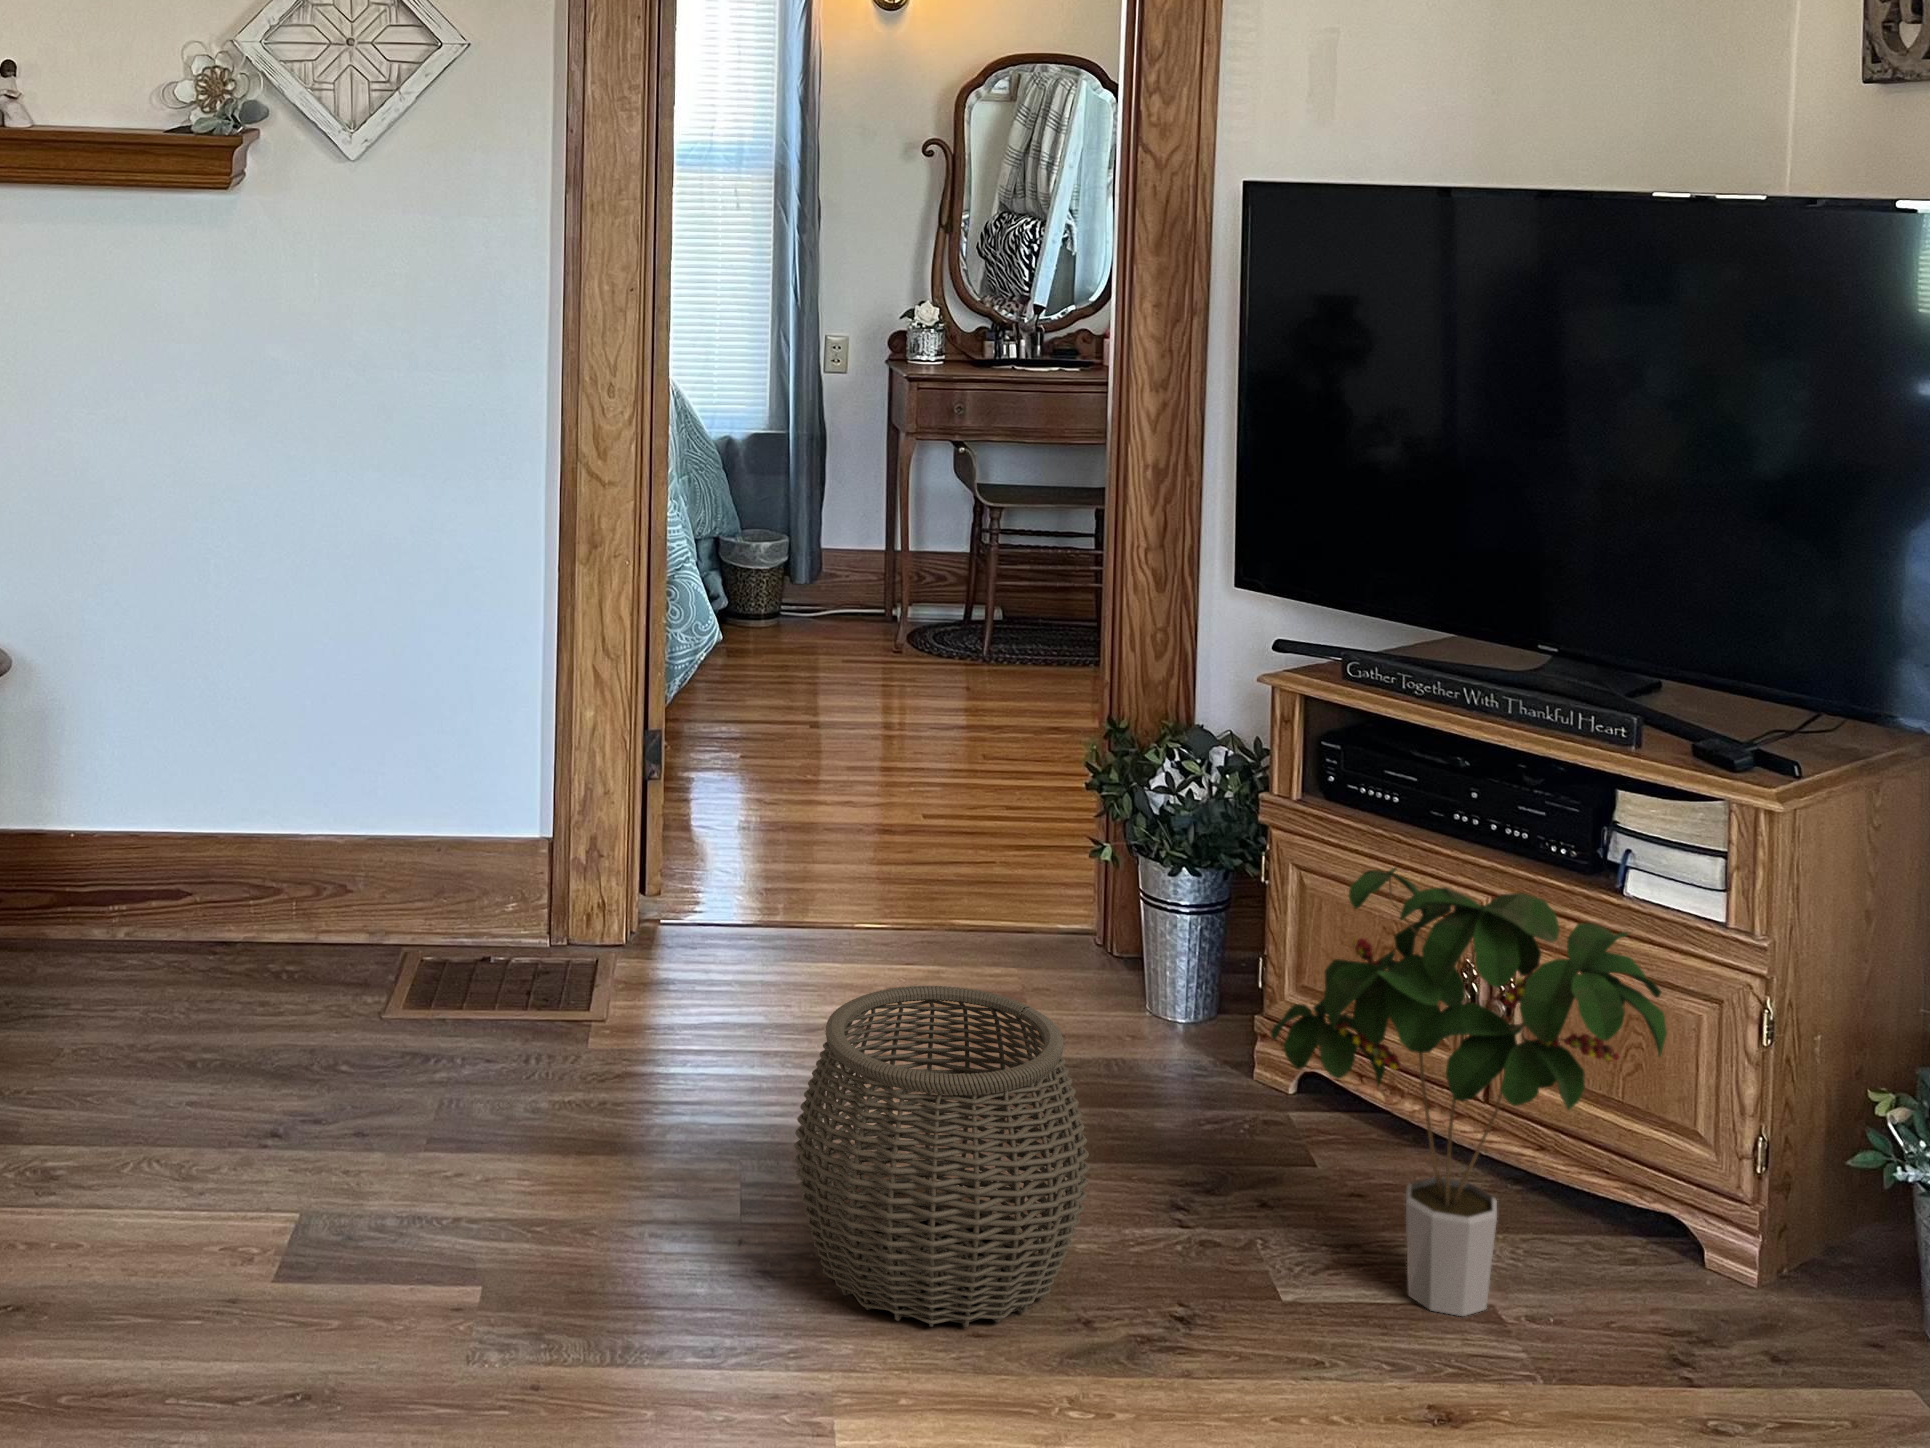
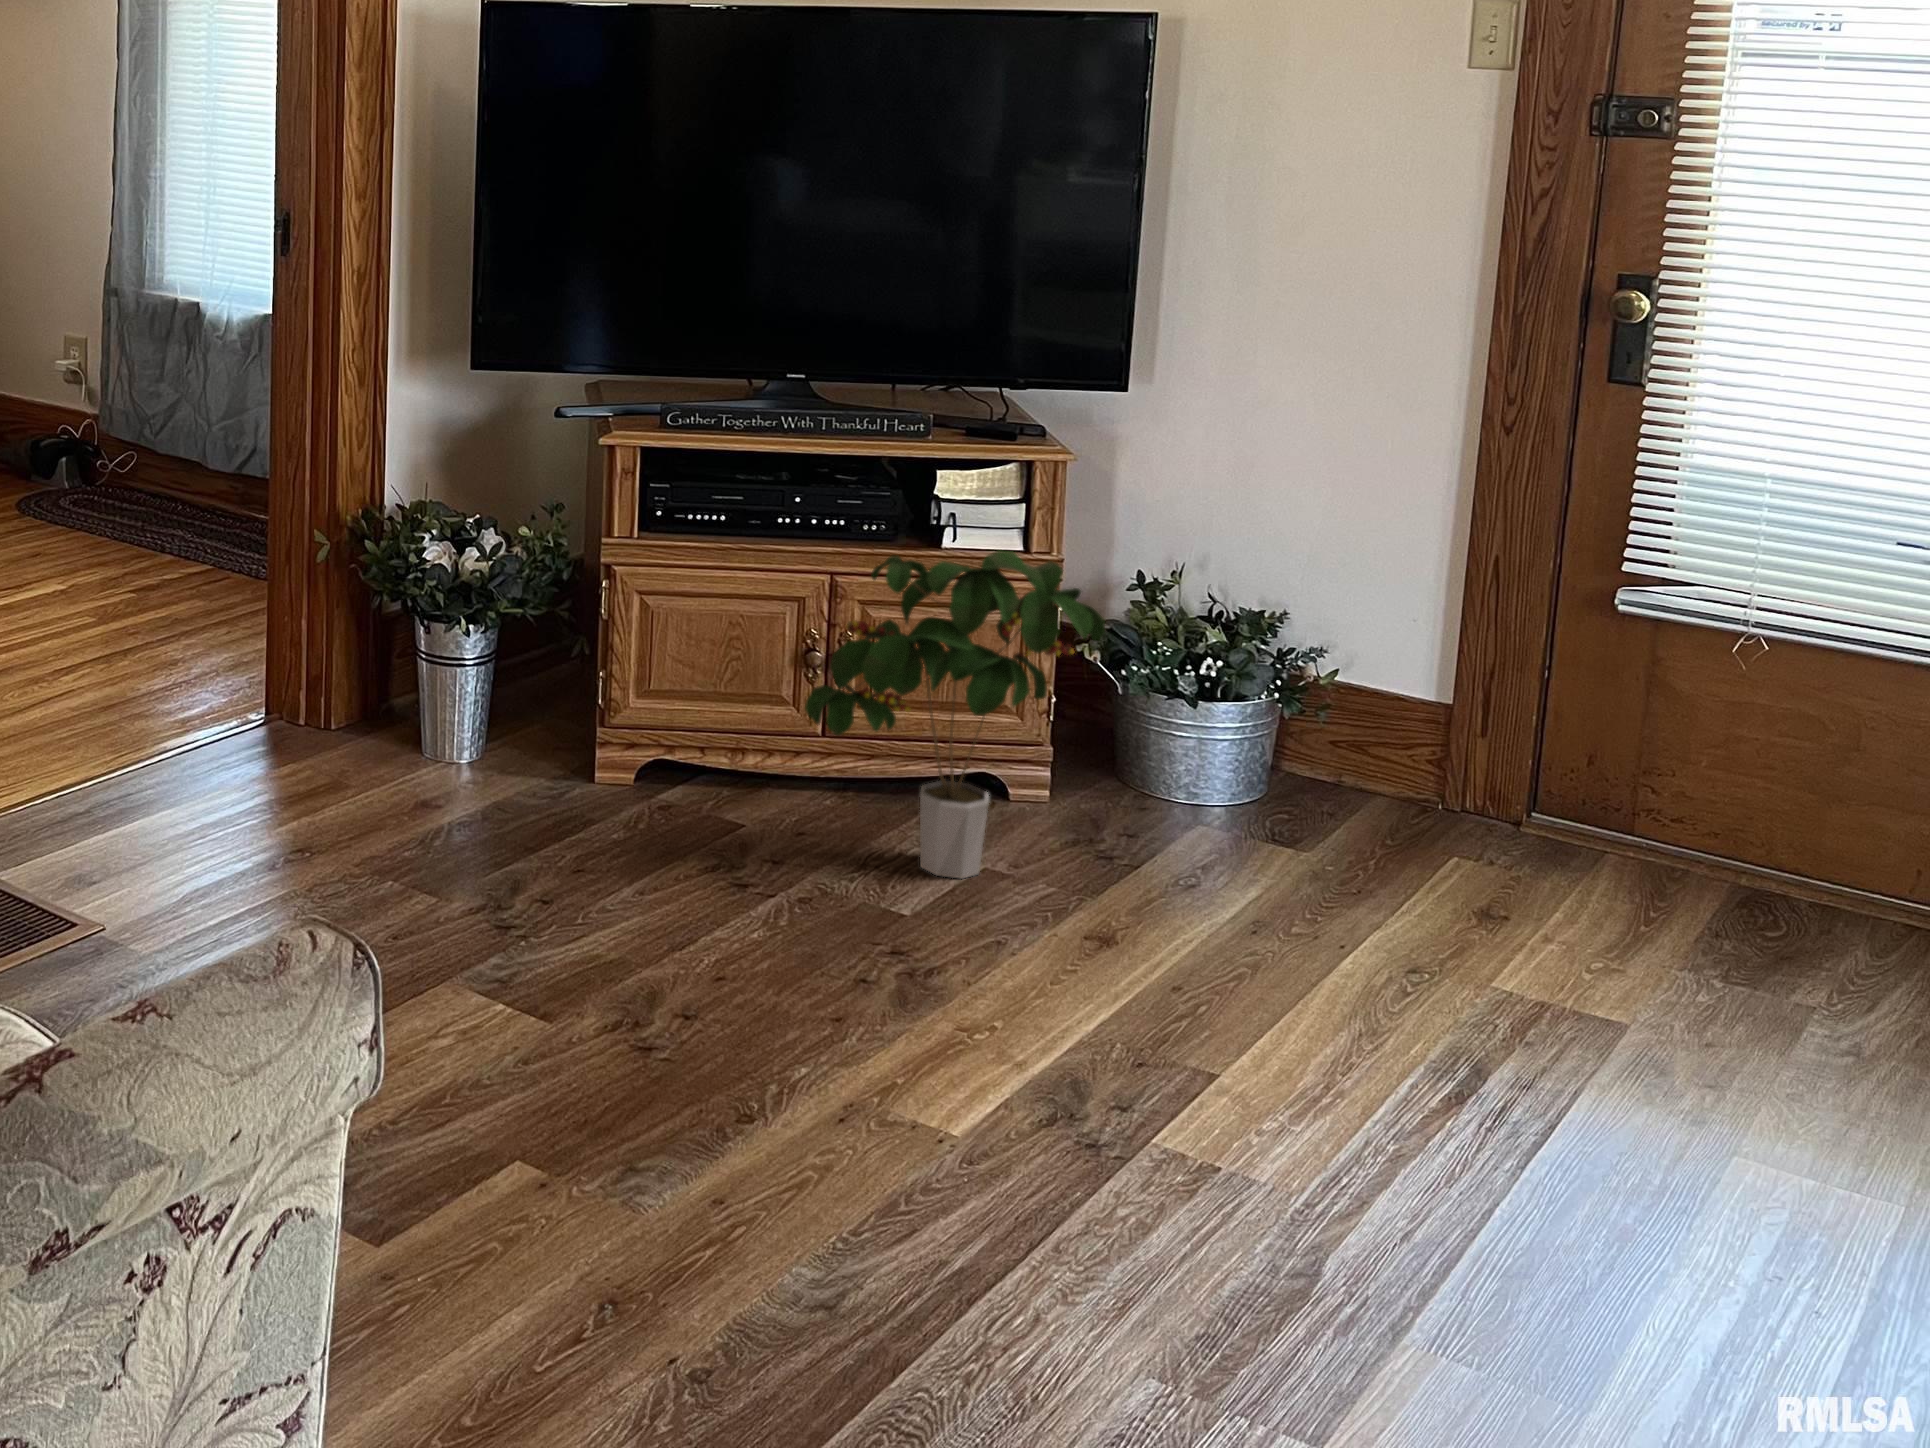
woven basket: present [794,986,1089,1327] -> none [595,741,856,1028]

